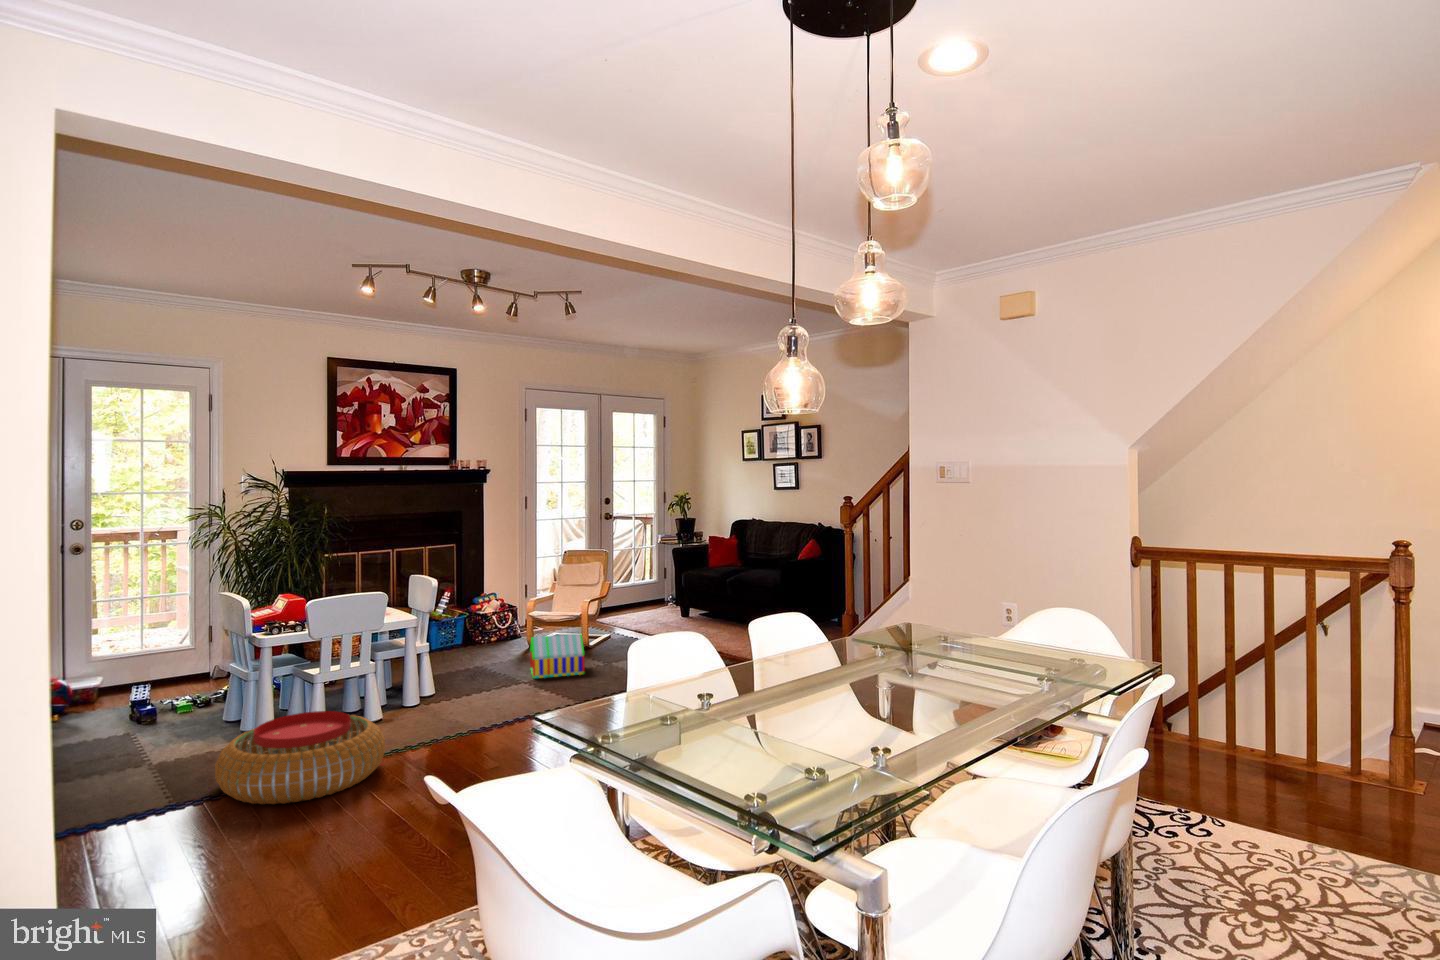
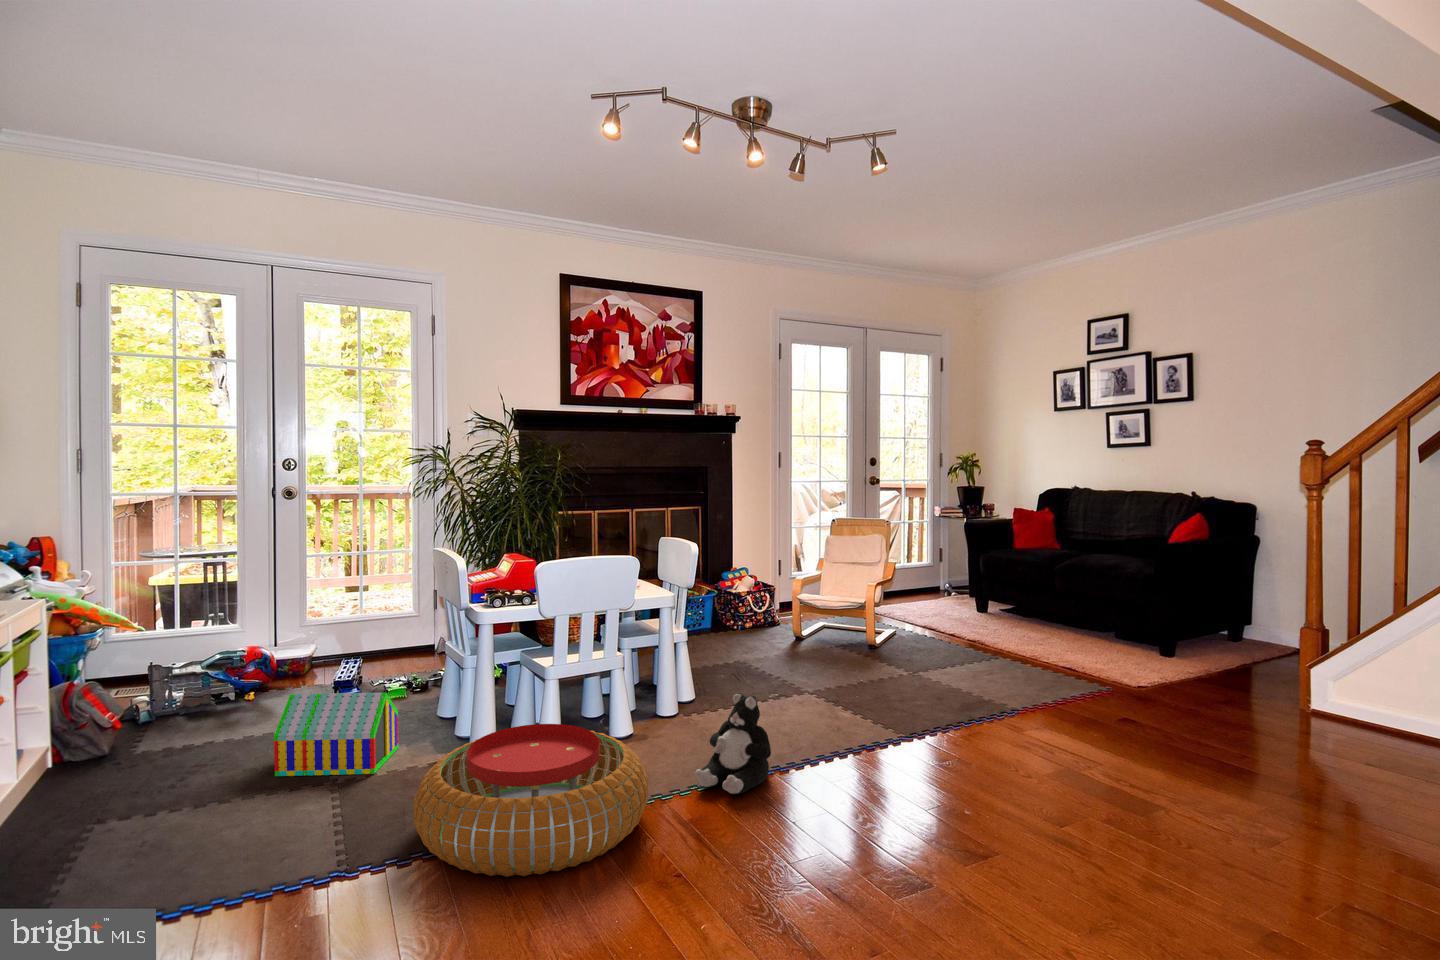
toy house: present [530,634,585,678] -> present [274,692,399,776]
plush toy: none [422,682,476,748] -> present [695,693,771,794]

